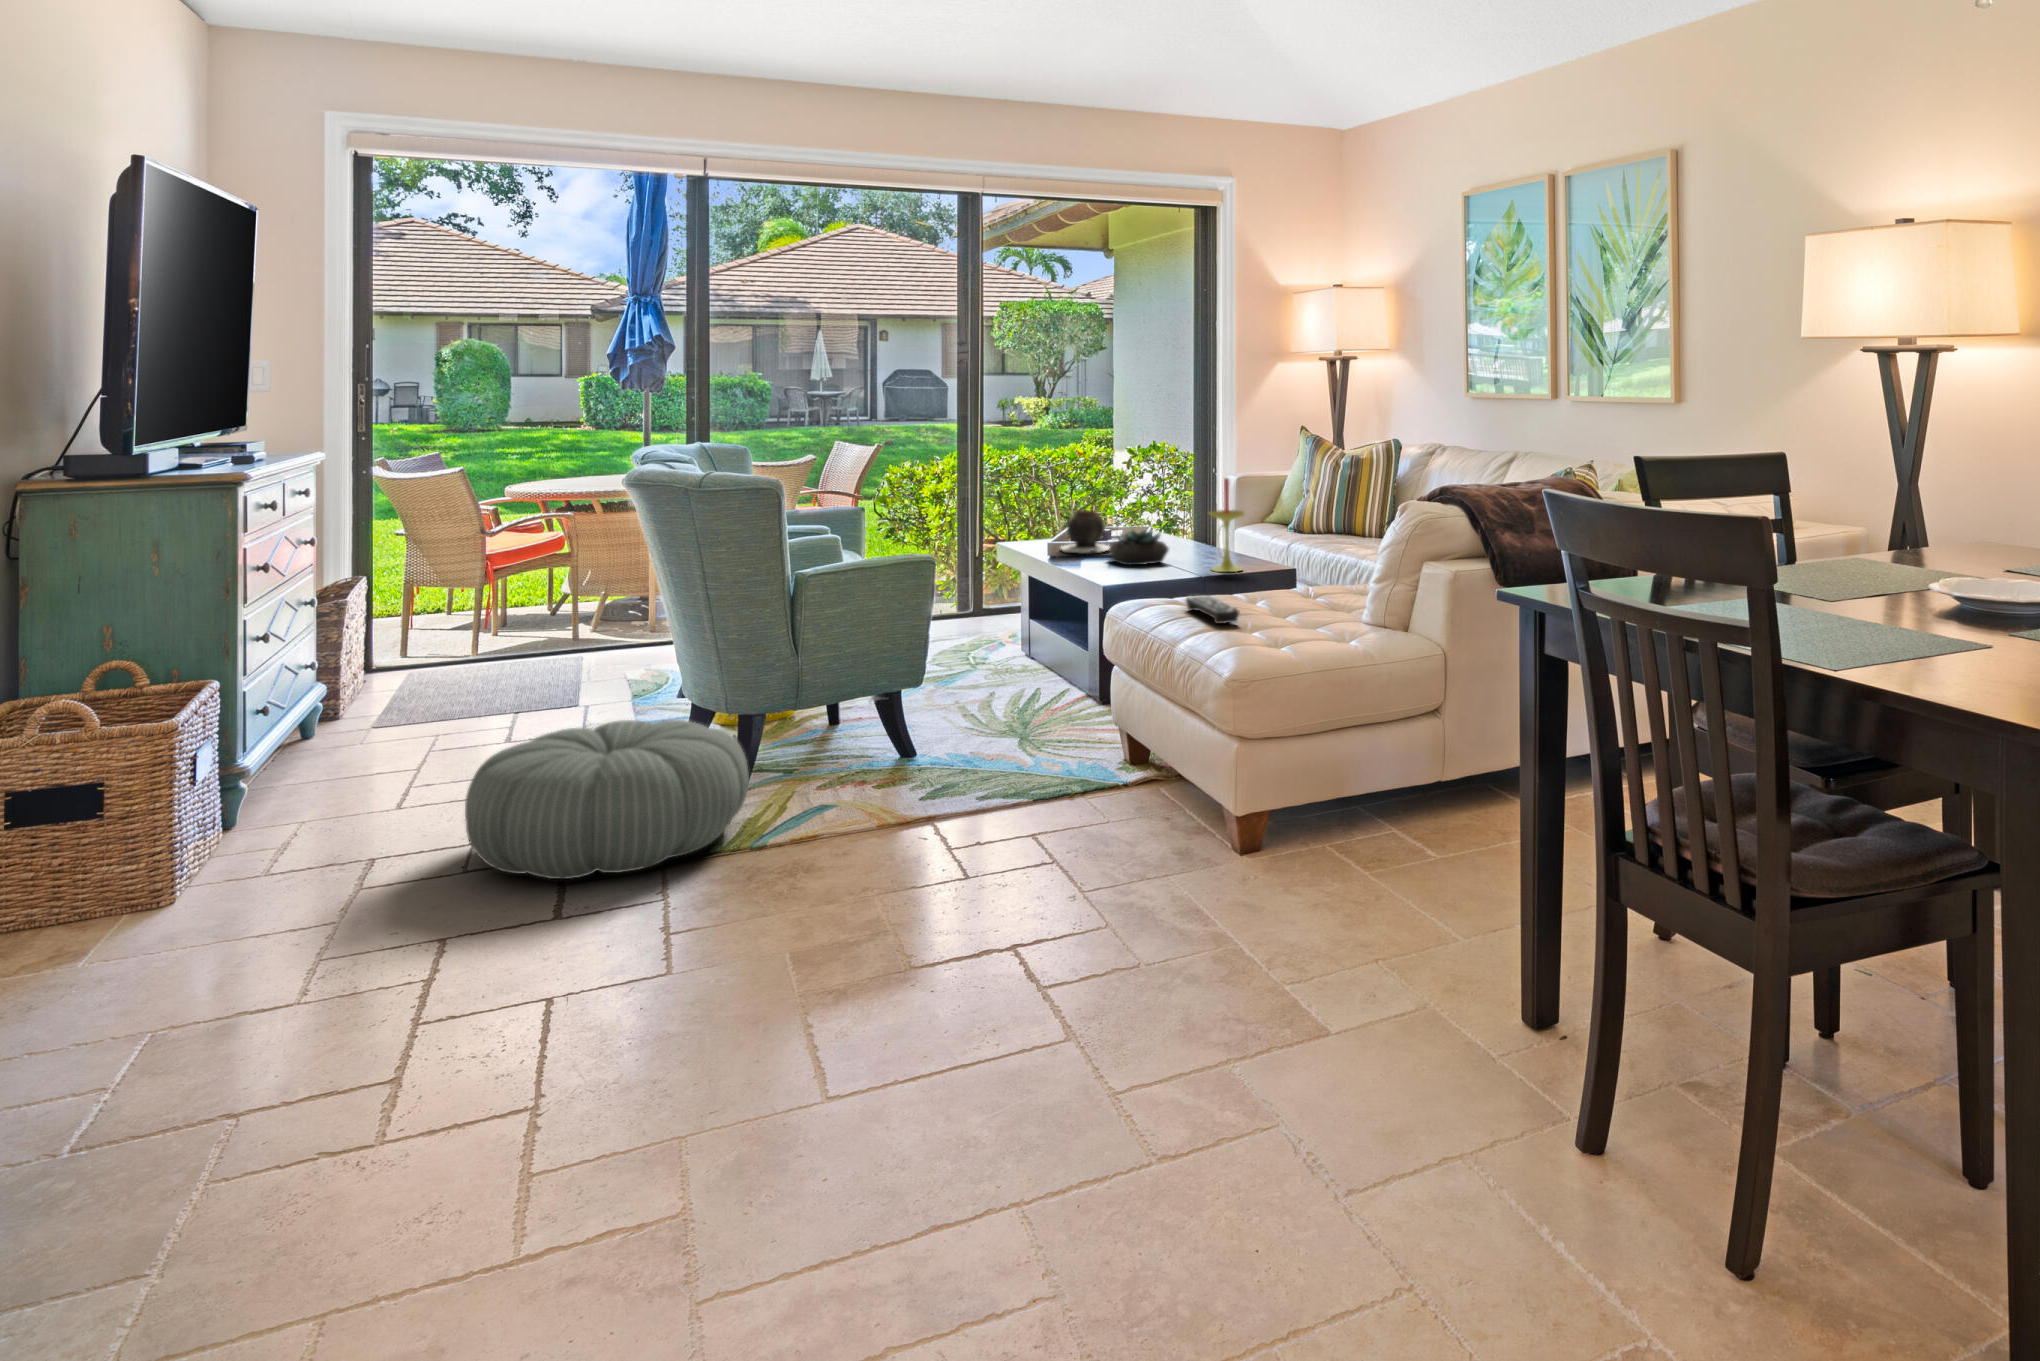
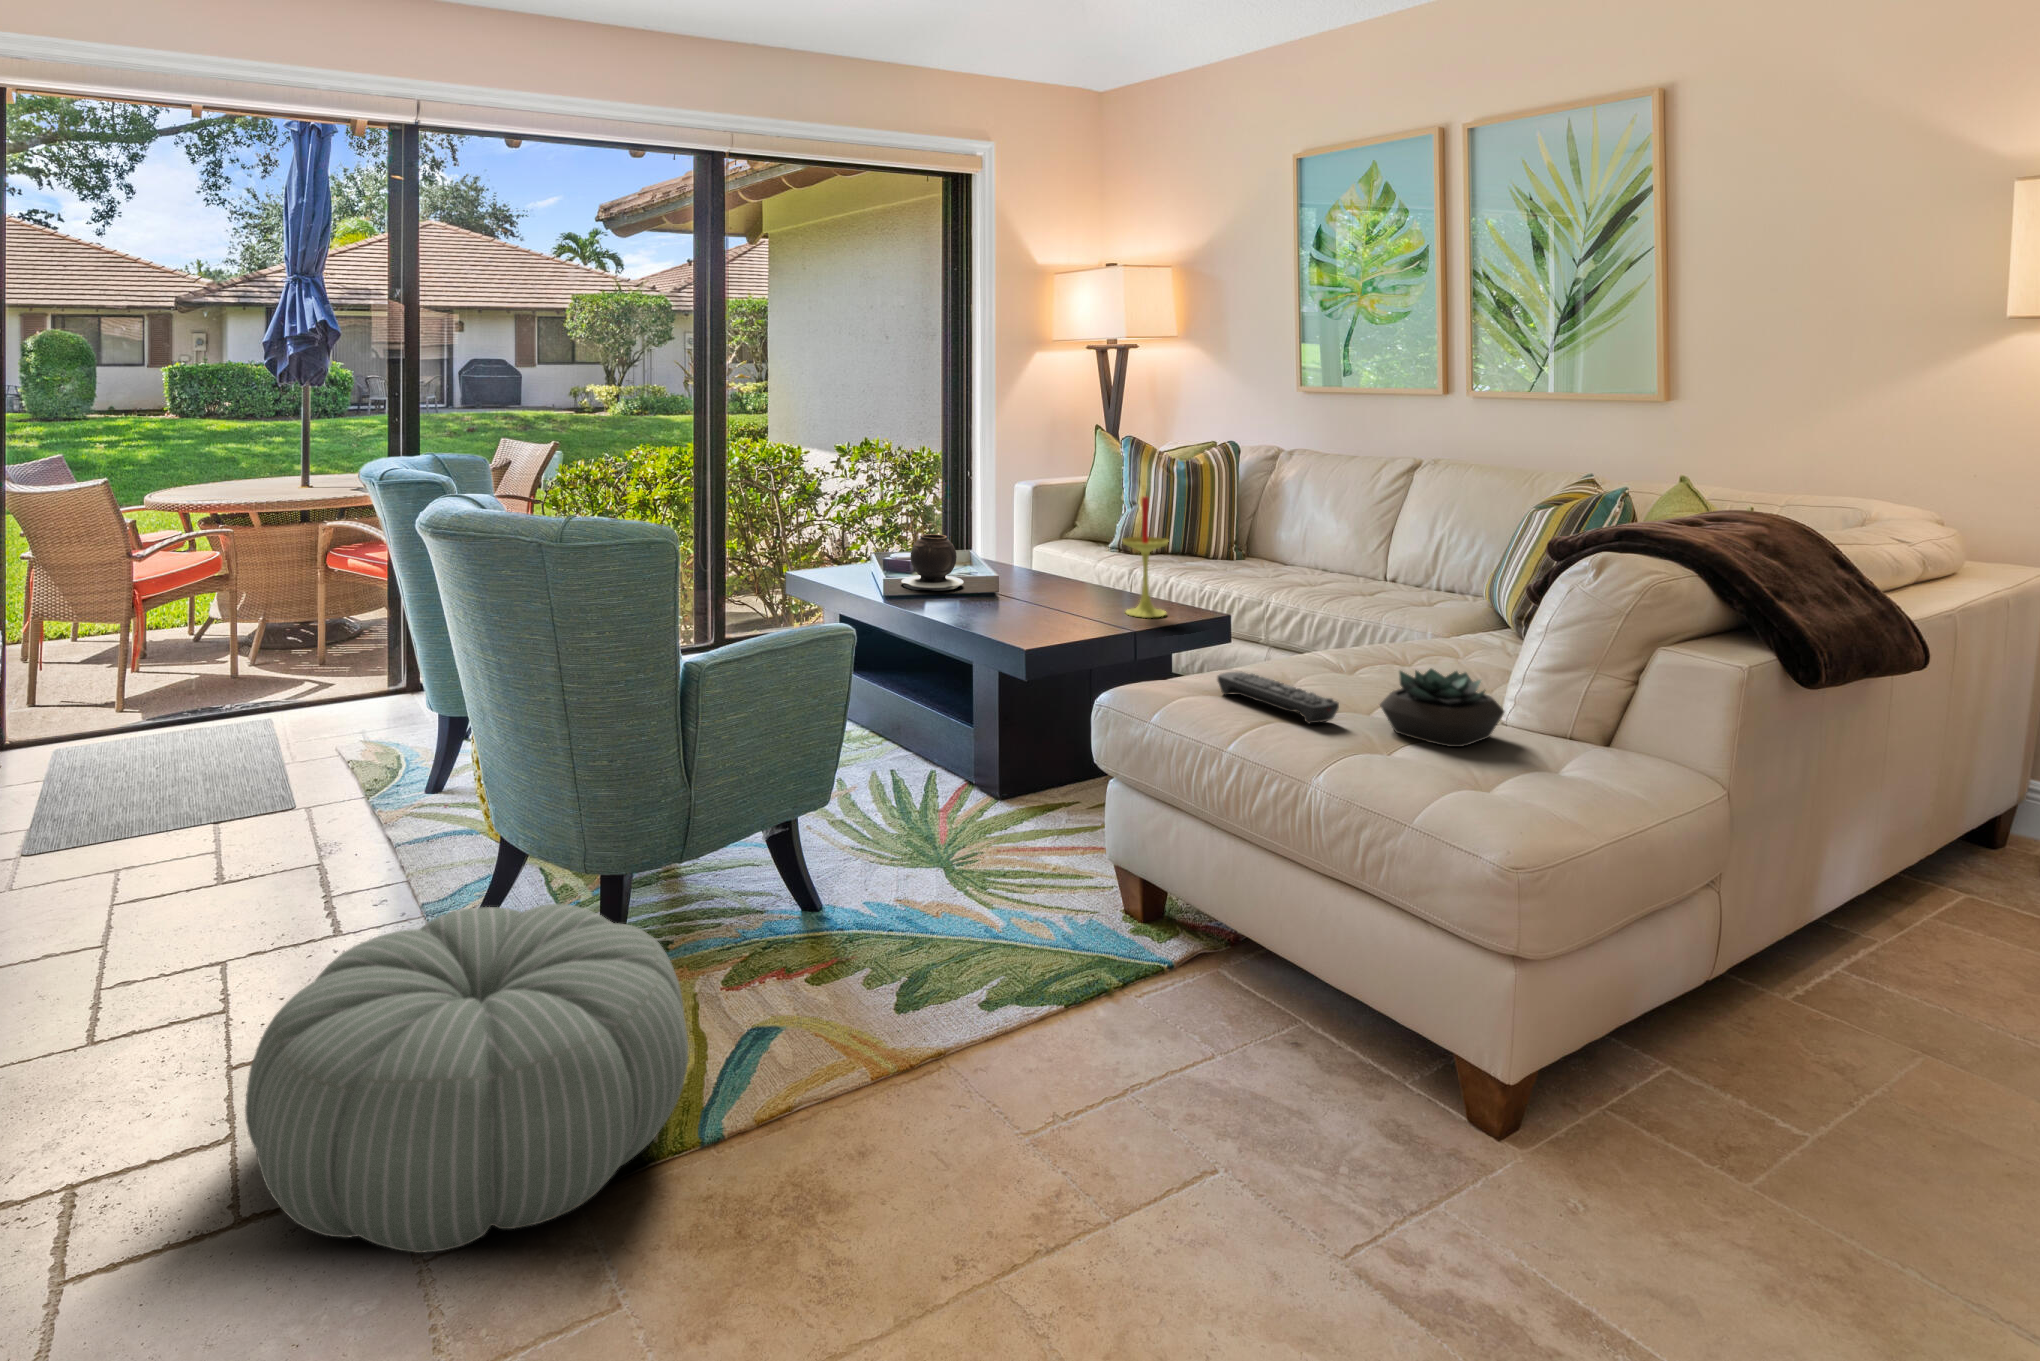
succulent plant: present [1109,531,1169,565] -> present [1380,669,1504,747]

